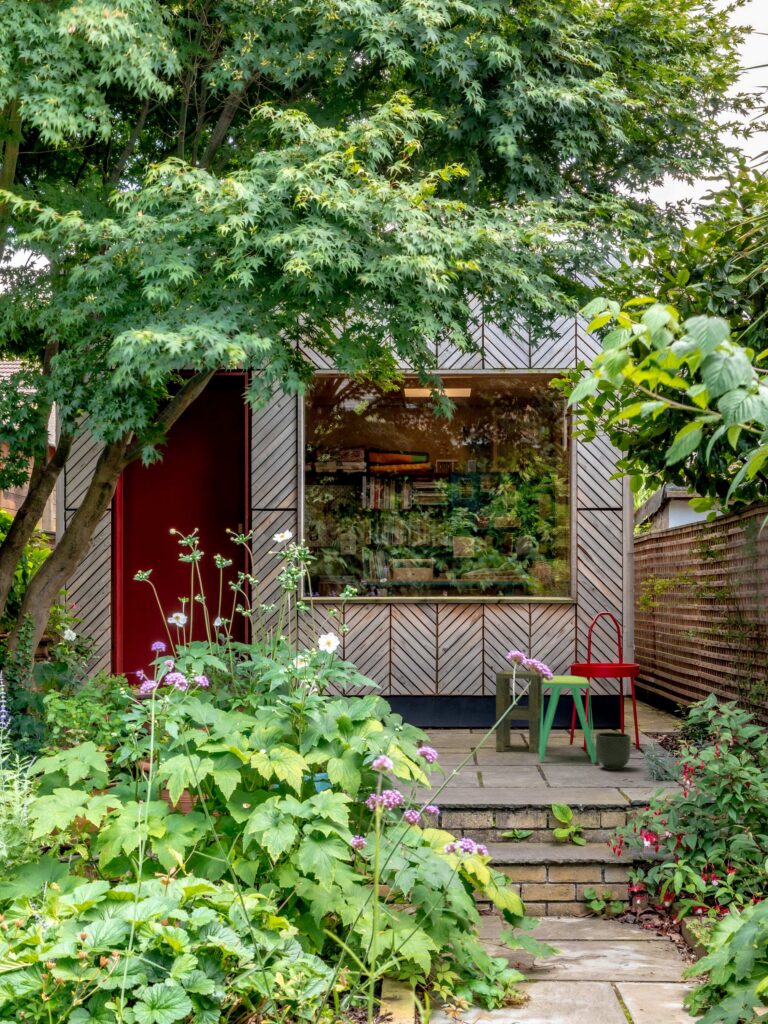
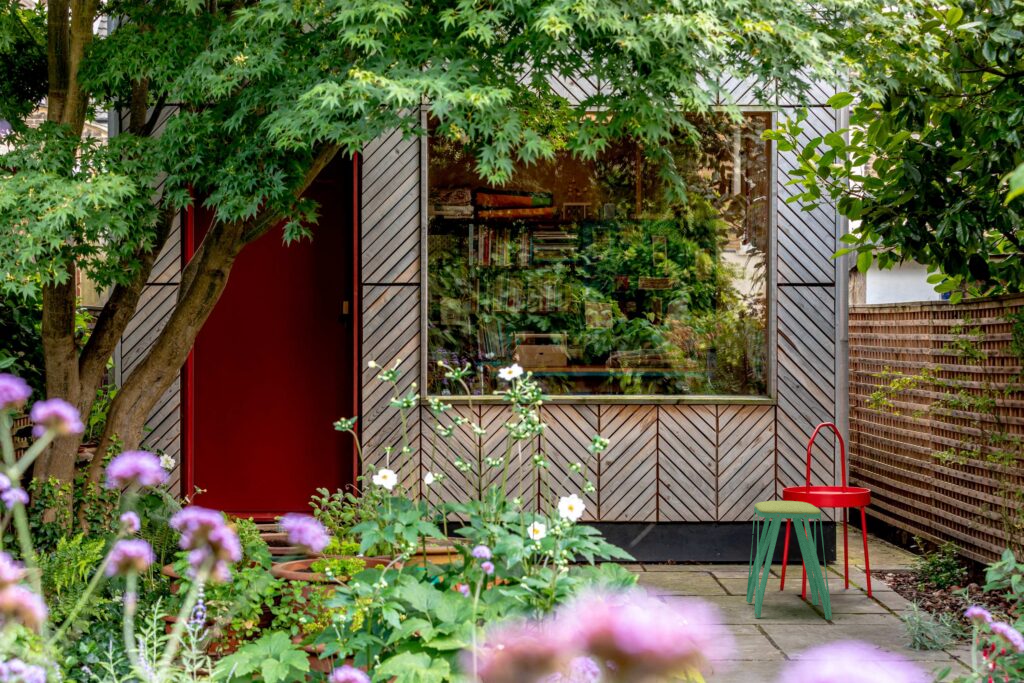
side table: present [496,670,542,753] -> none [688,492,745,603]
planter: present [596,732,631,770] -> none [836,579,885,632]

